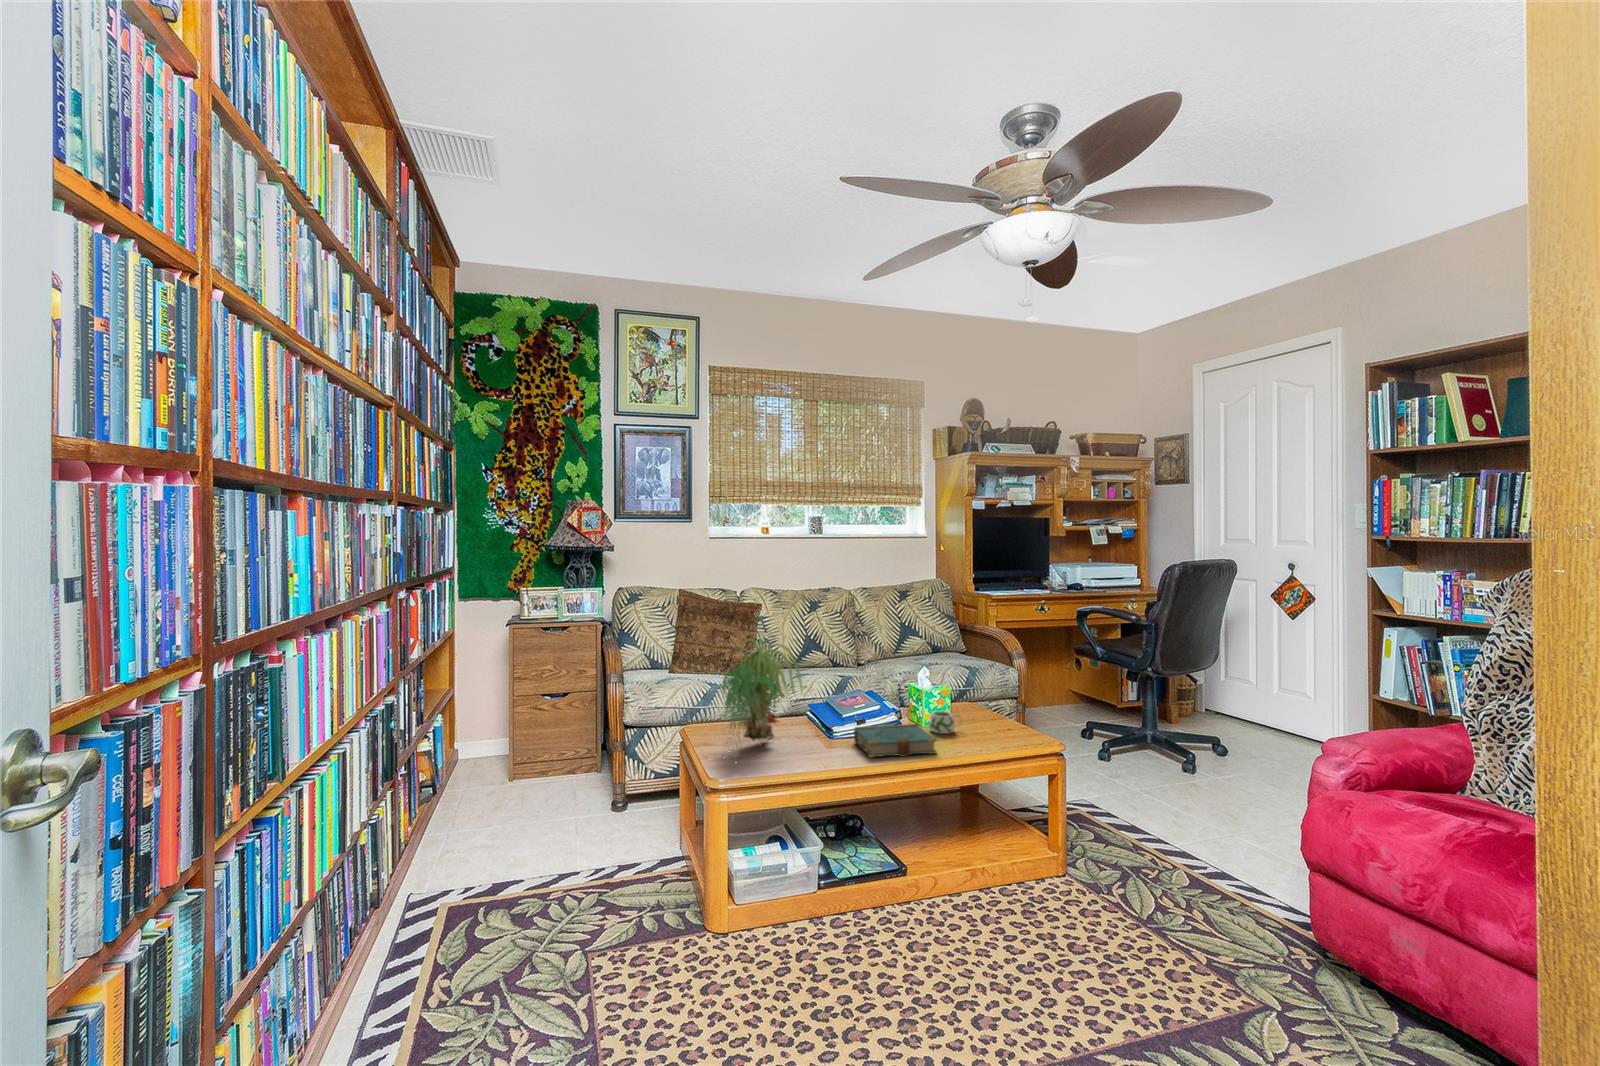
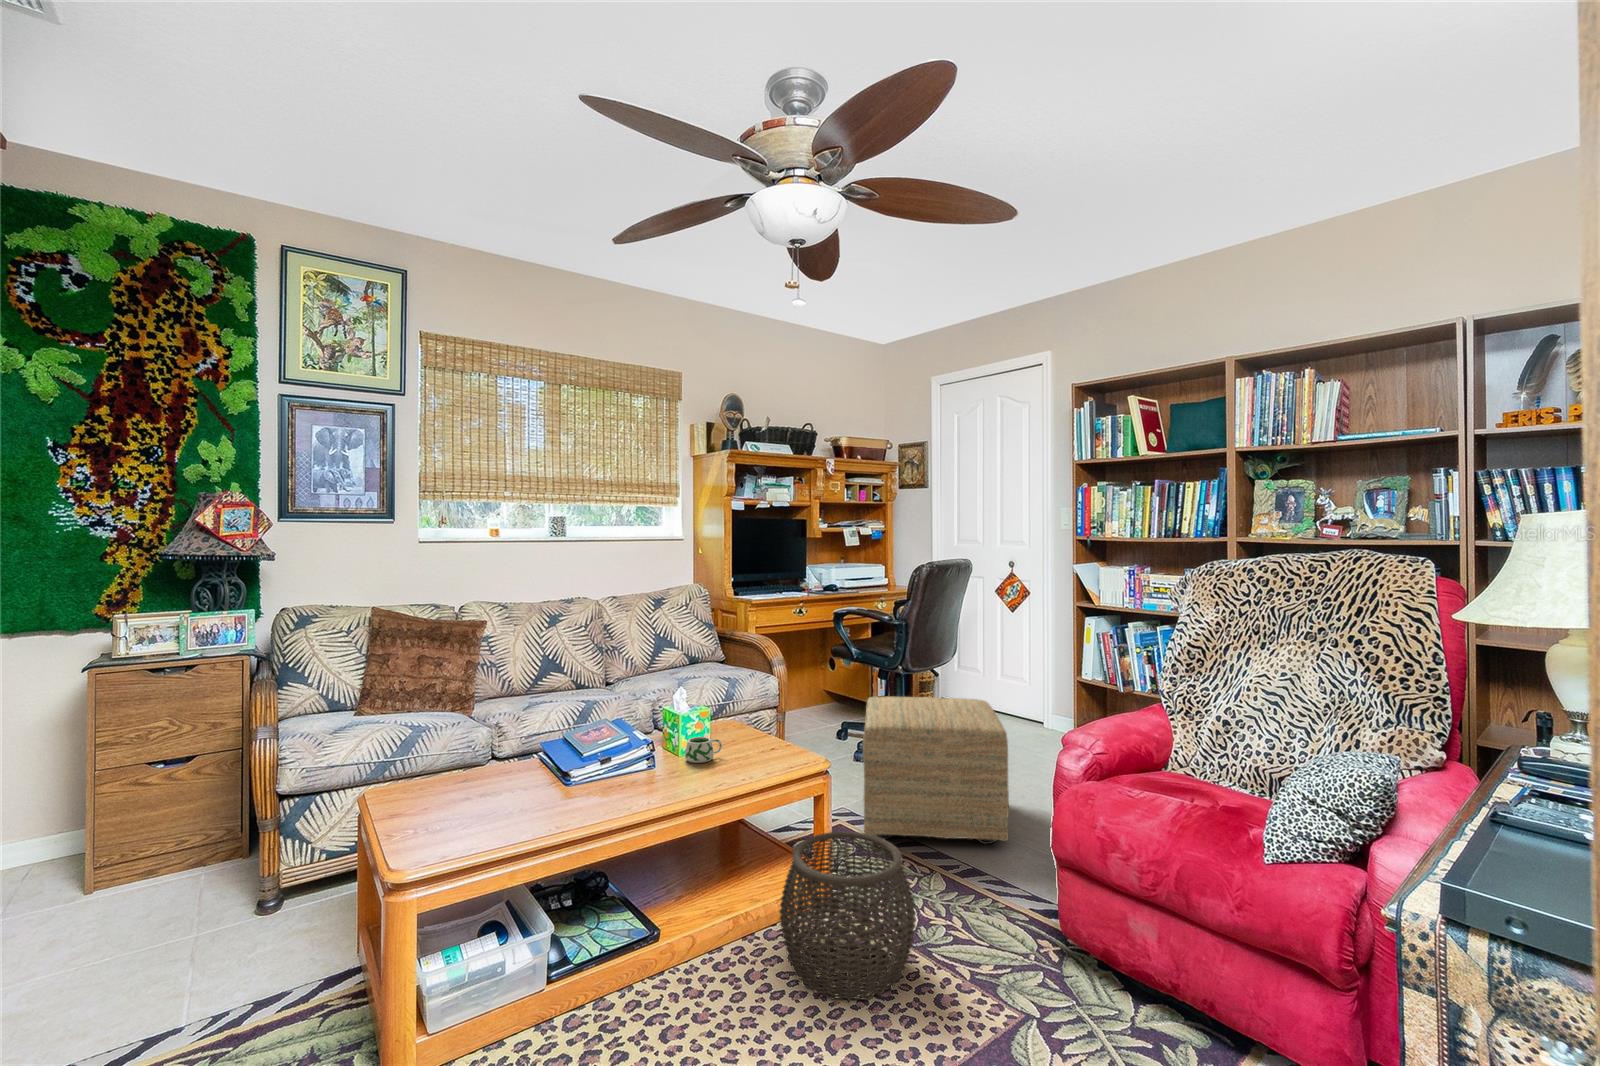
plant: present [723,637,807,756] -> none [416,667,537,834]
ottoman: none [1103,693,1268,852] -> present [863,697,1009,844]
book: present [854,724,937,757] -> none [596,755,695,805]
woven basket: none [1013,808,1150,962] -> present [779,832,916,1001]

